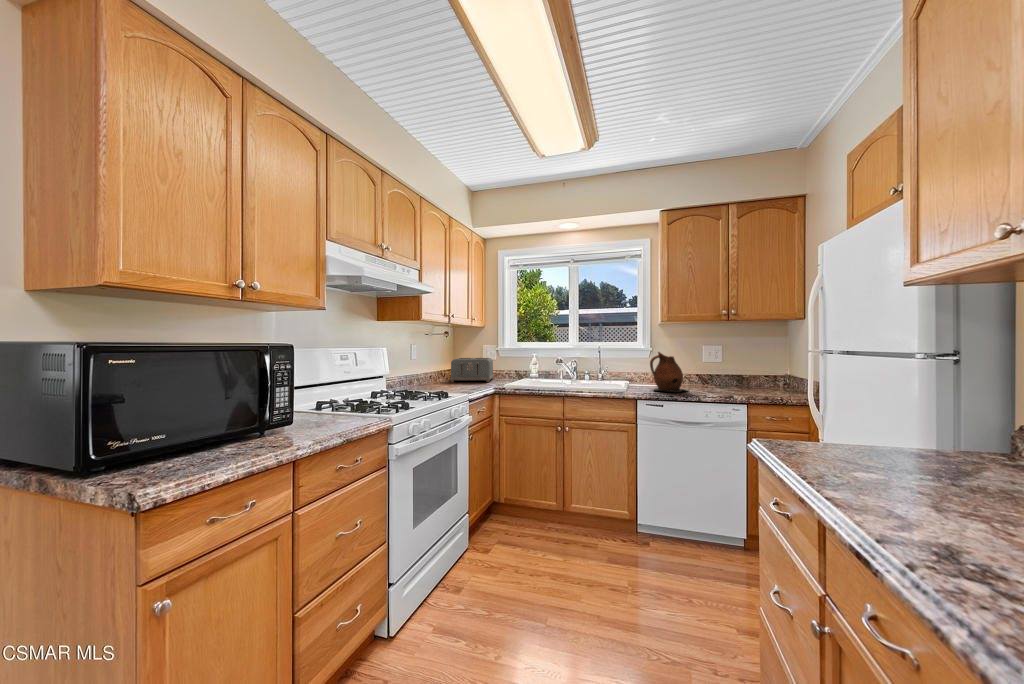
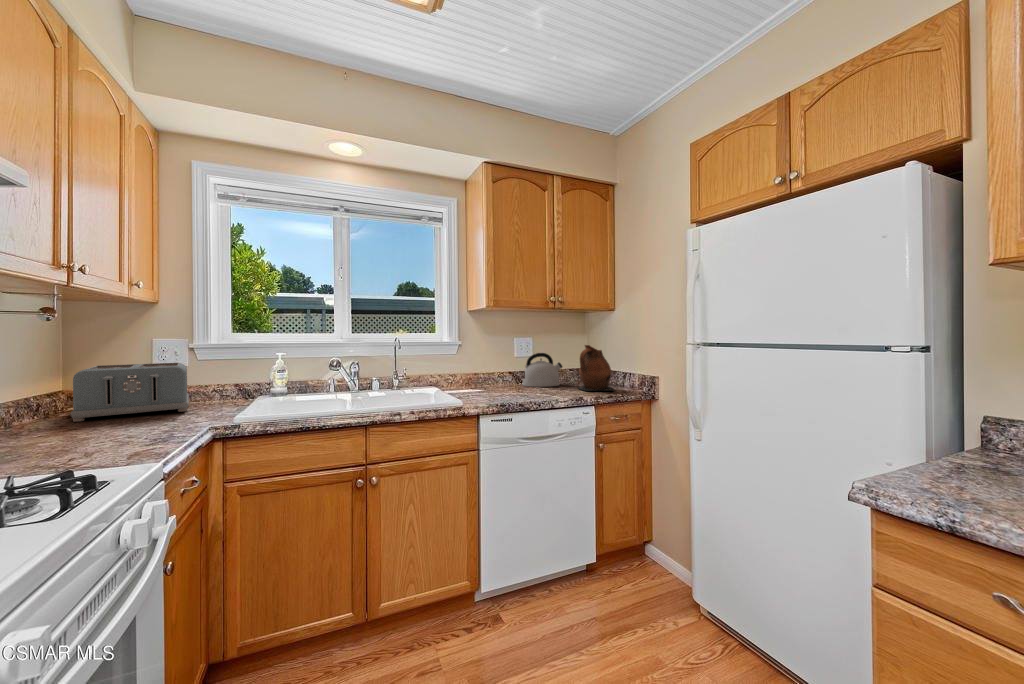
ceramic pitcher: present [650,352,686,392] -> present [578,345,615,391]
kettle: none [709,359,749,388] -> present [523,353,562,387]

